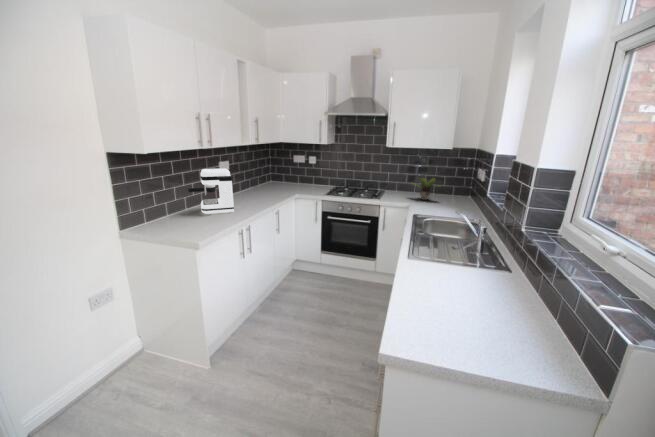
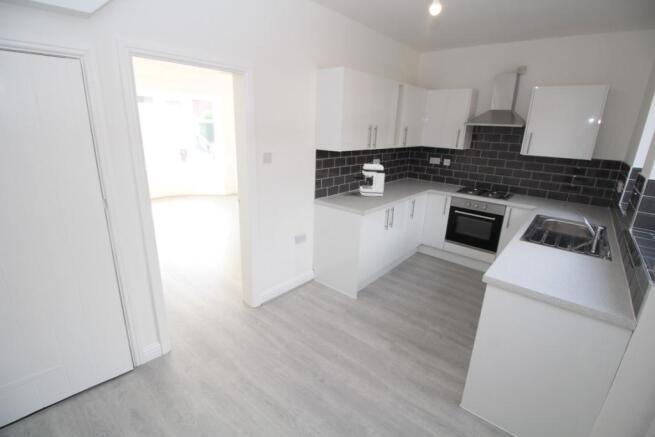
potted plant: present [413,178,435,200] -> none [540,184,575,206]

